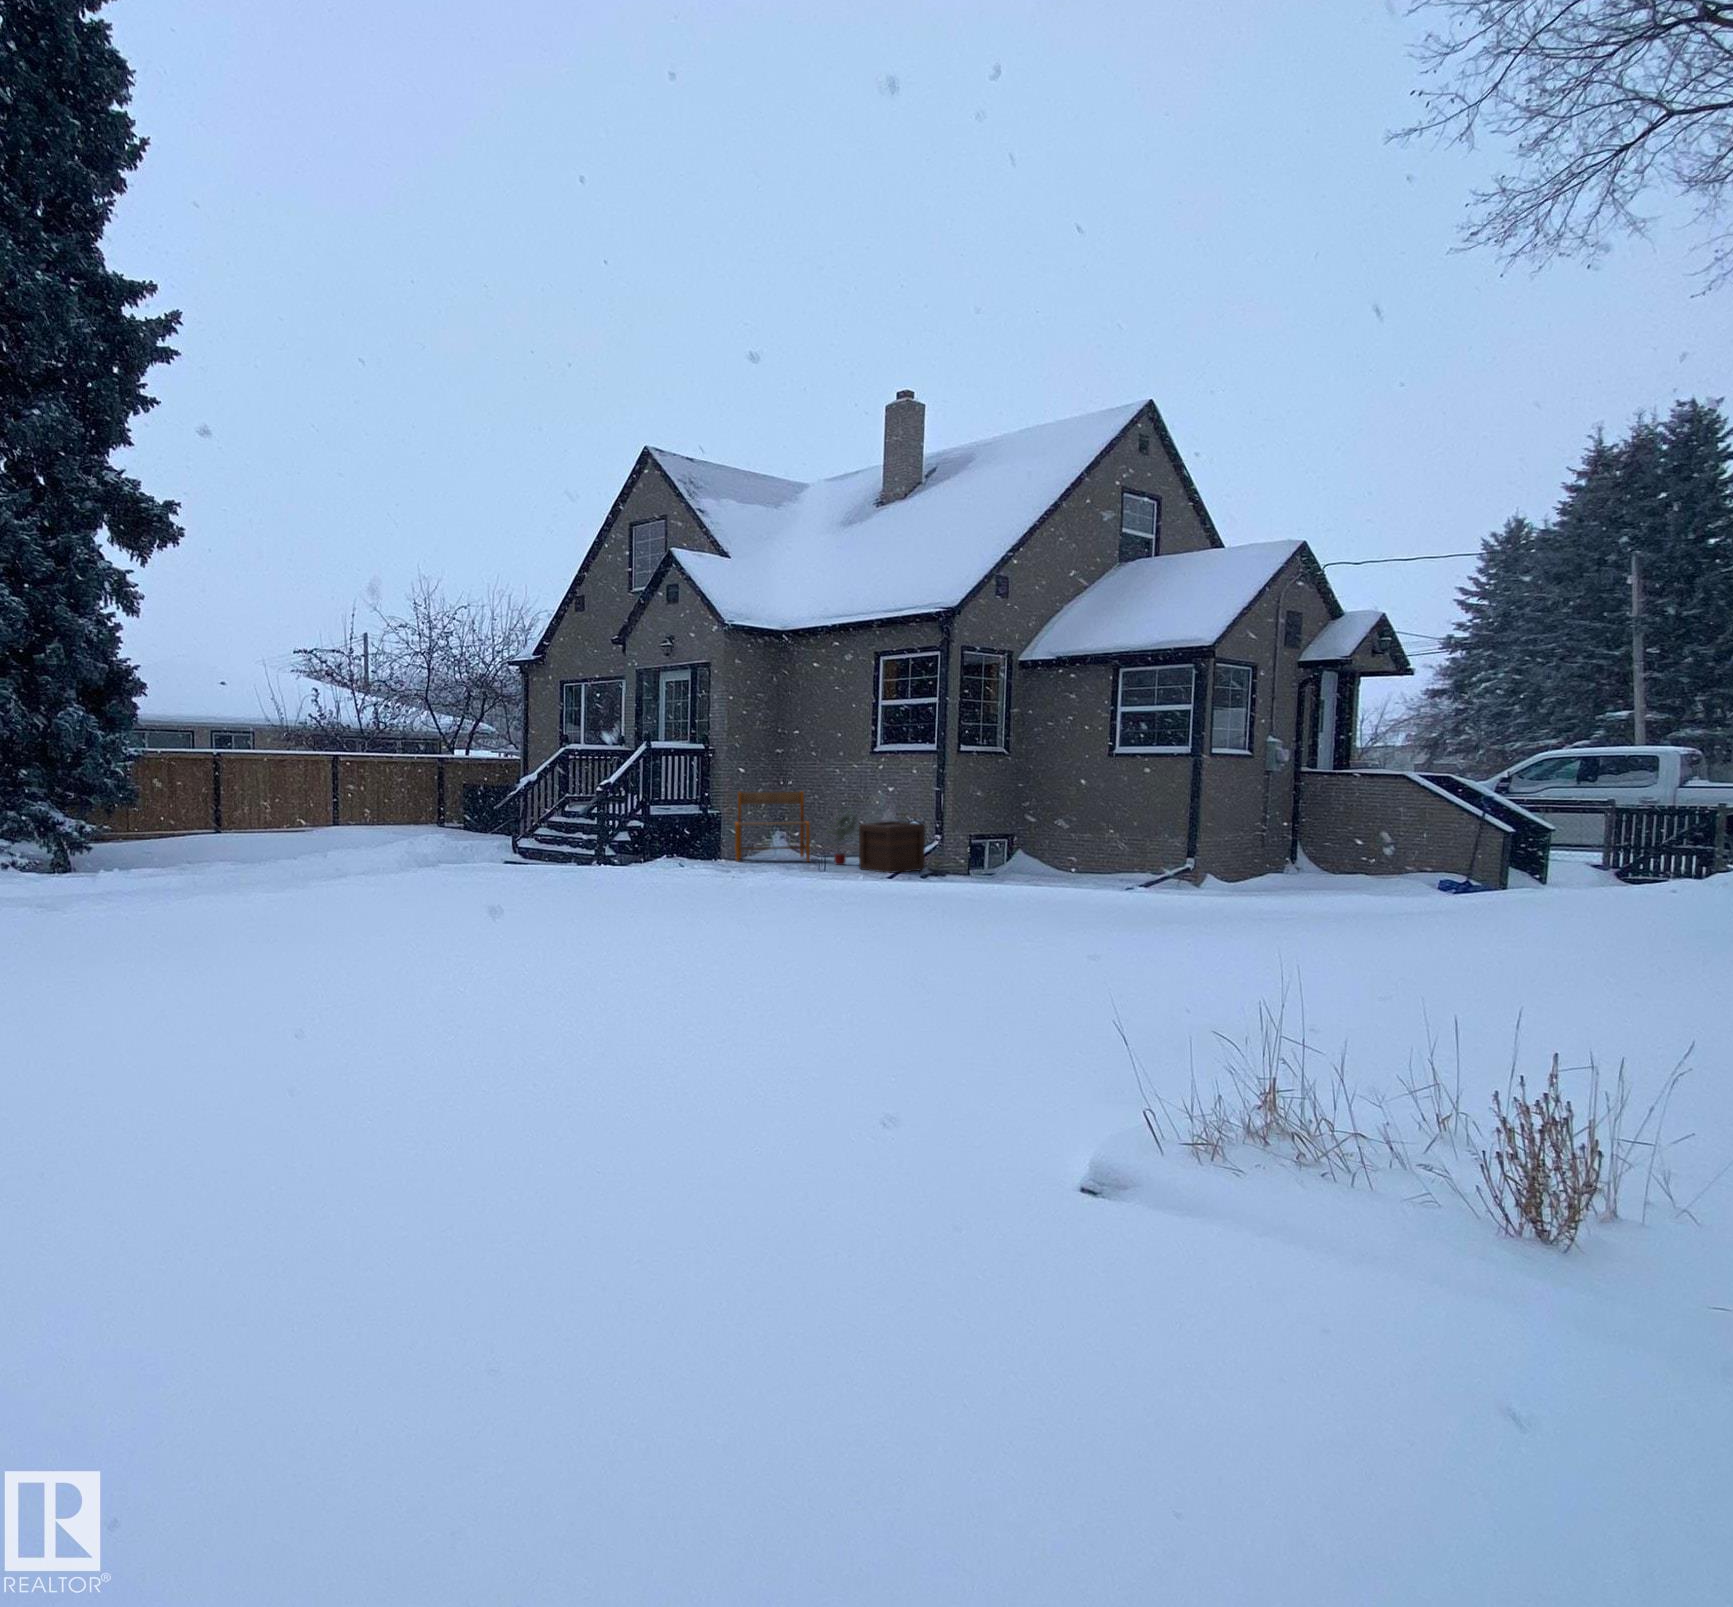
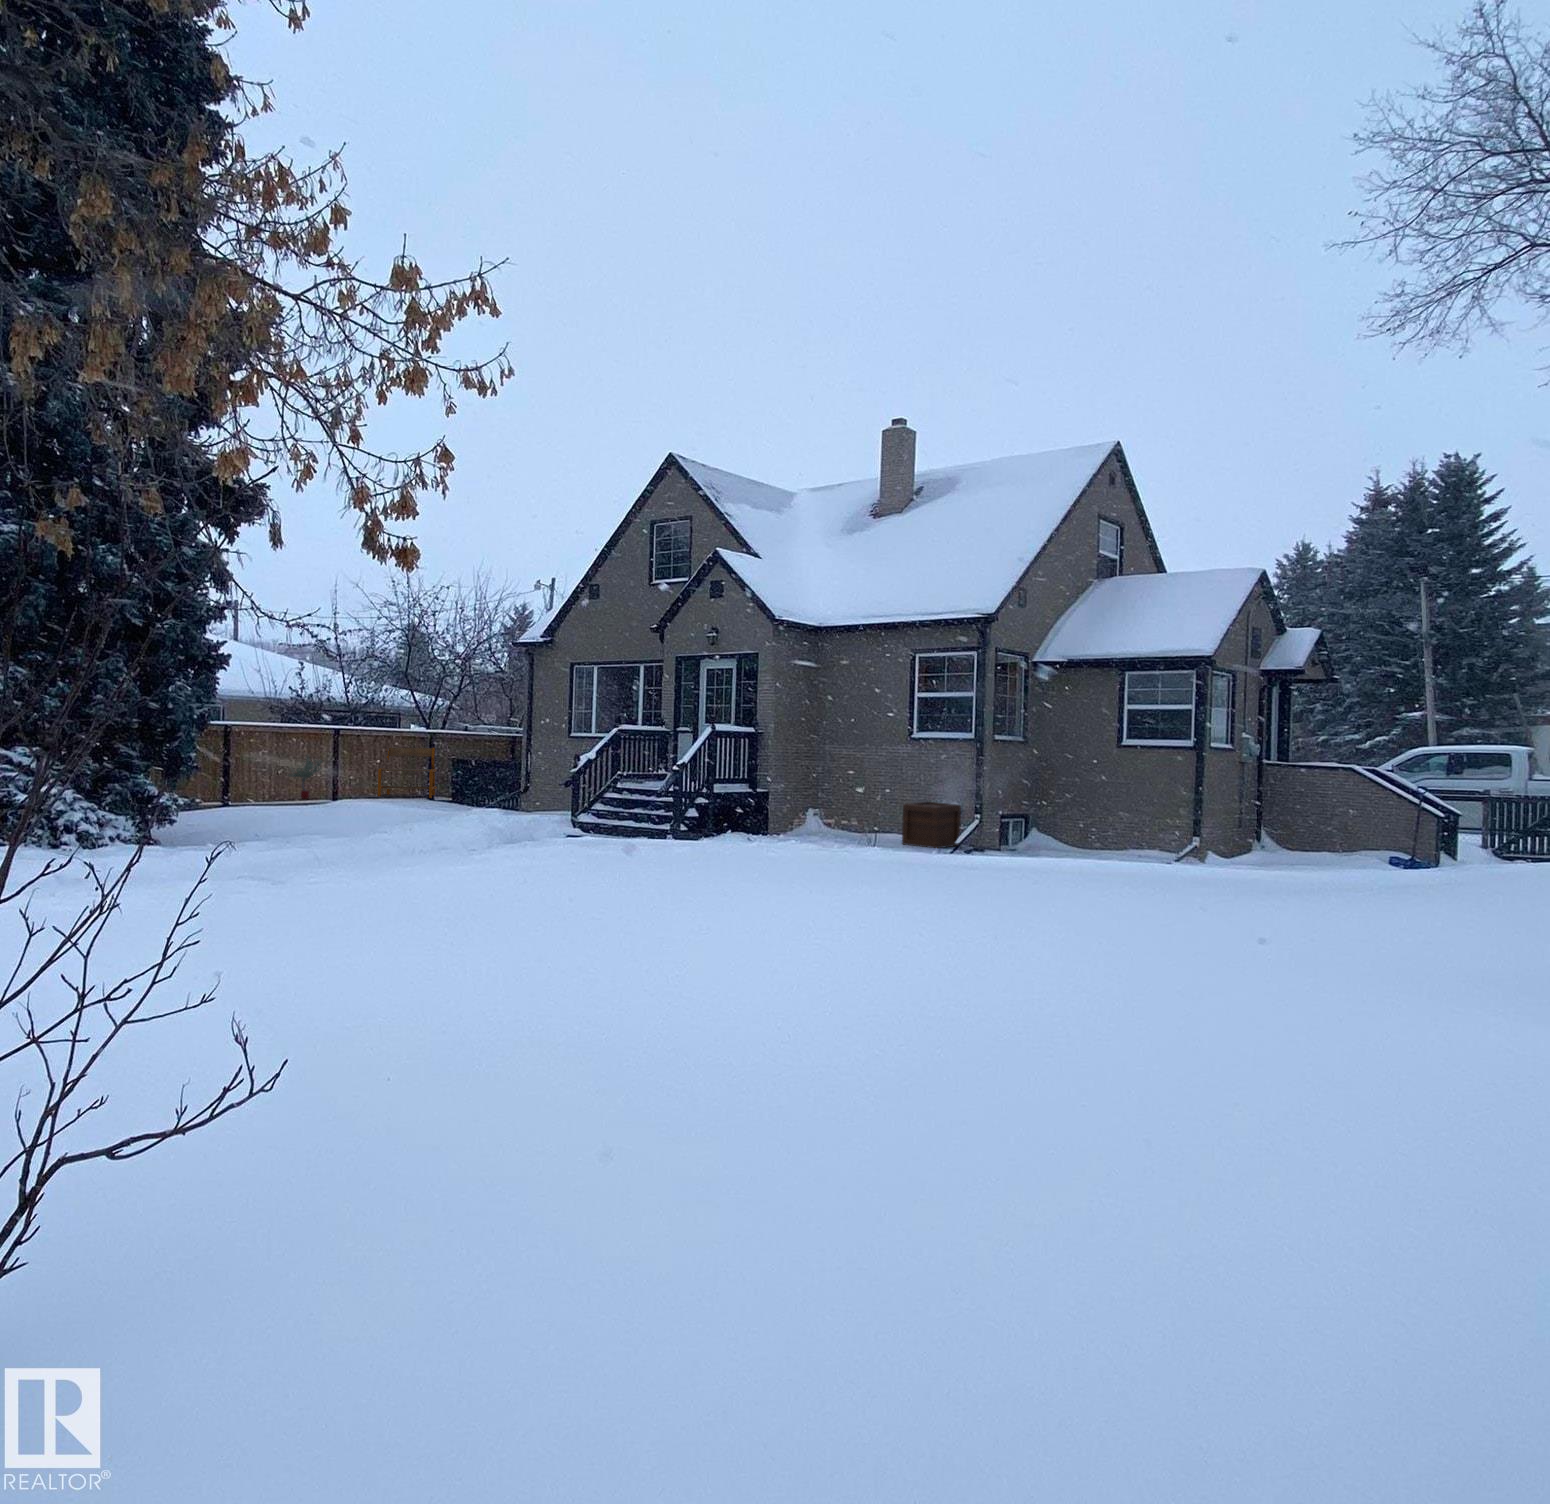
bench: present [735,791,810,862] -> present [378,747,437,798]
potted tree: present [826,807,859,865] -> present [289,755,322,799]

